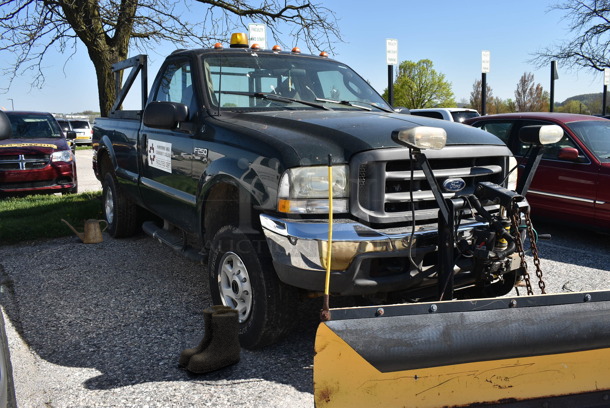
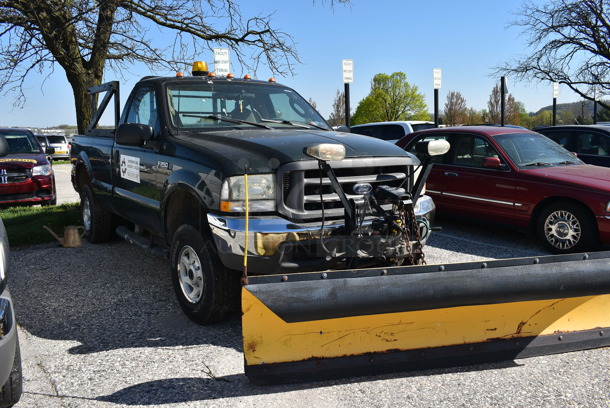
boots: present [178,305,241,373] -> none [144,289,197,342]

